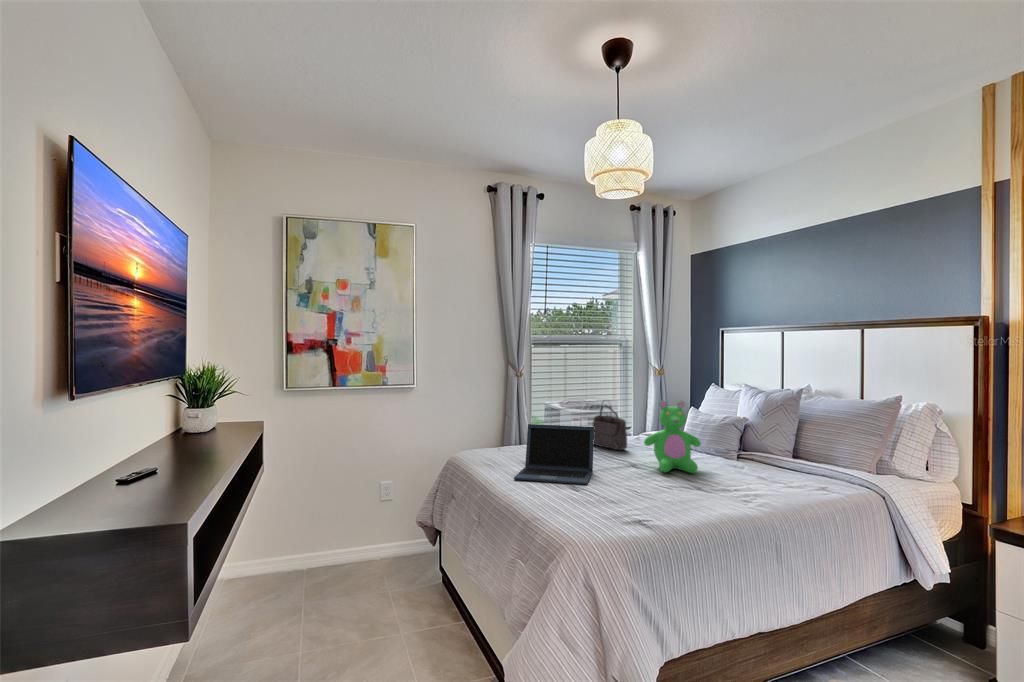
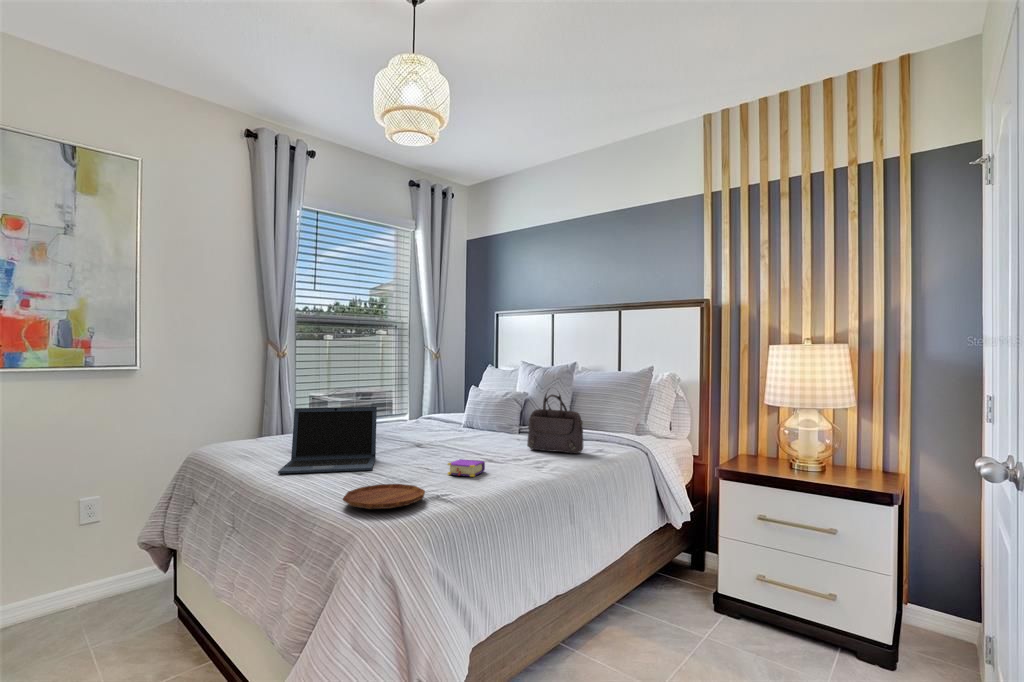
teddy bear: present [644,400,701,473] -> none [431,375,488,451]
handbag: present [593,405,627,450] -> present [527,393,583,454]
book: none [640,484,702,508] -> present [448,459,485,477]
tray: none [557,502,627,528] -> present [343,484,425,509]

